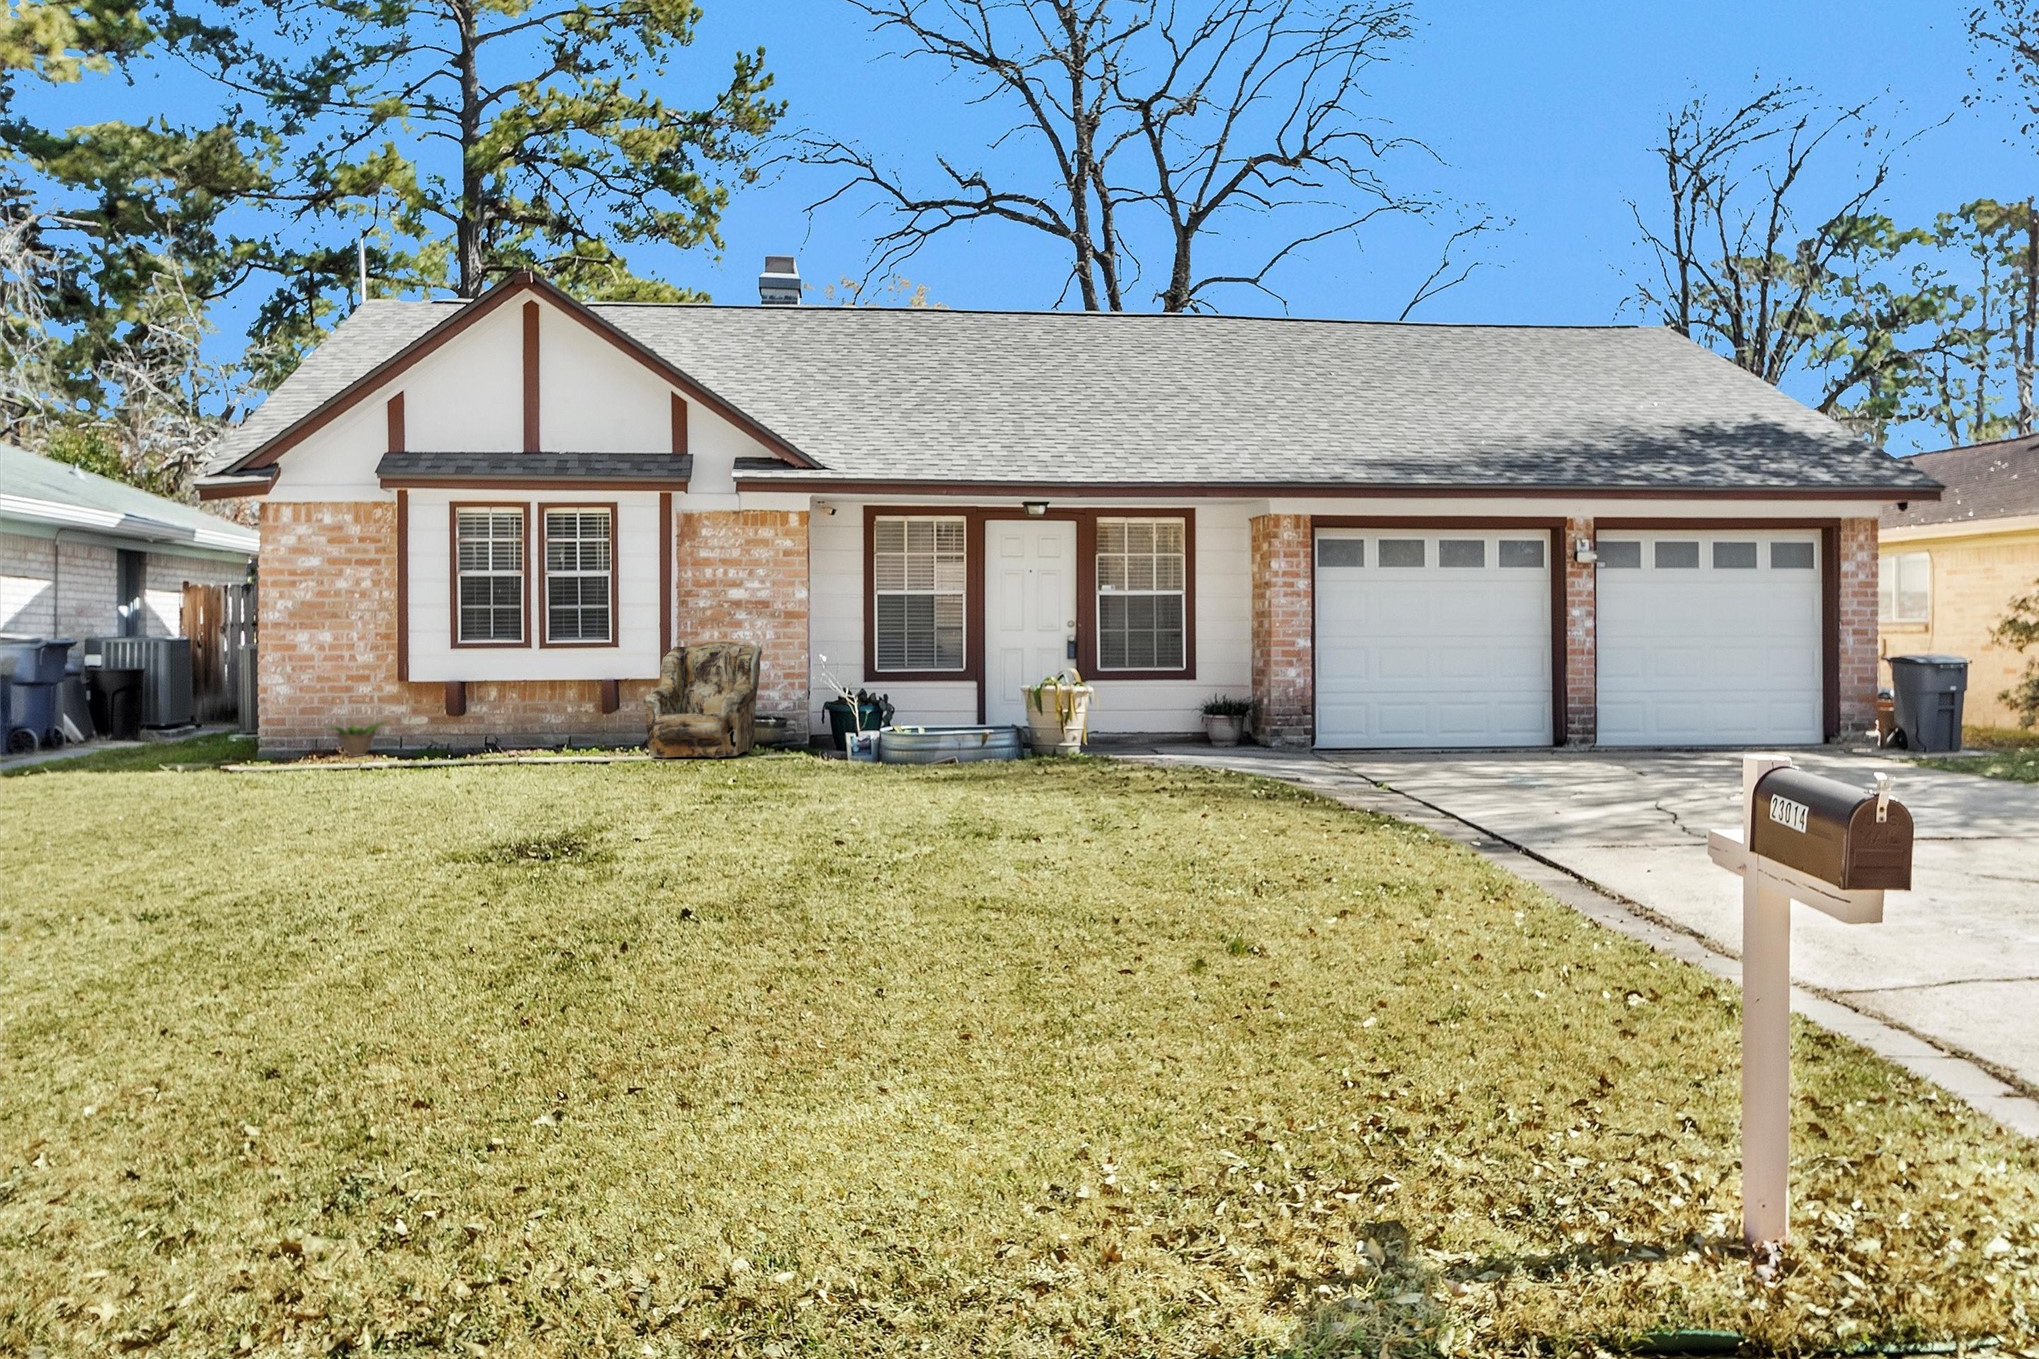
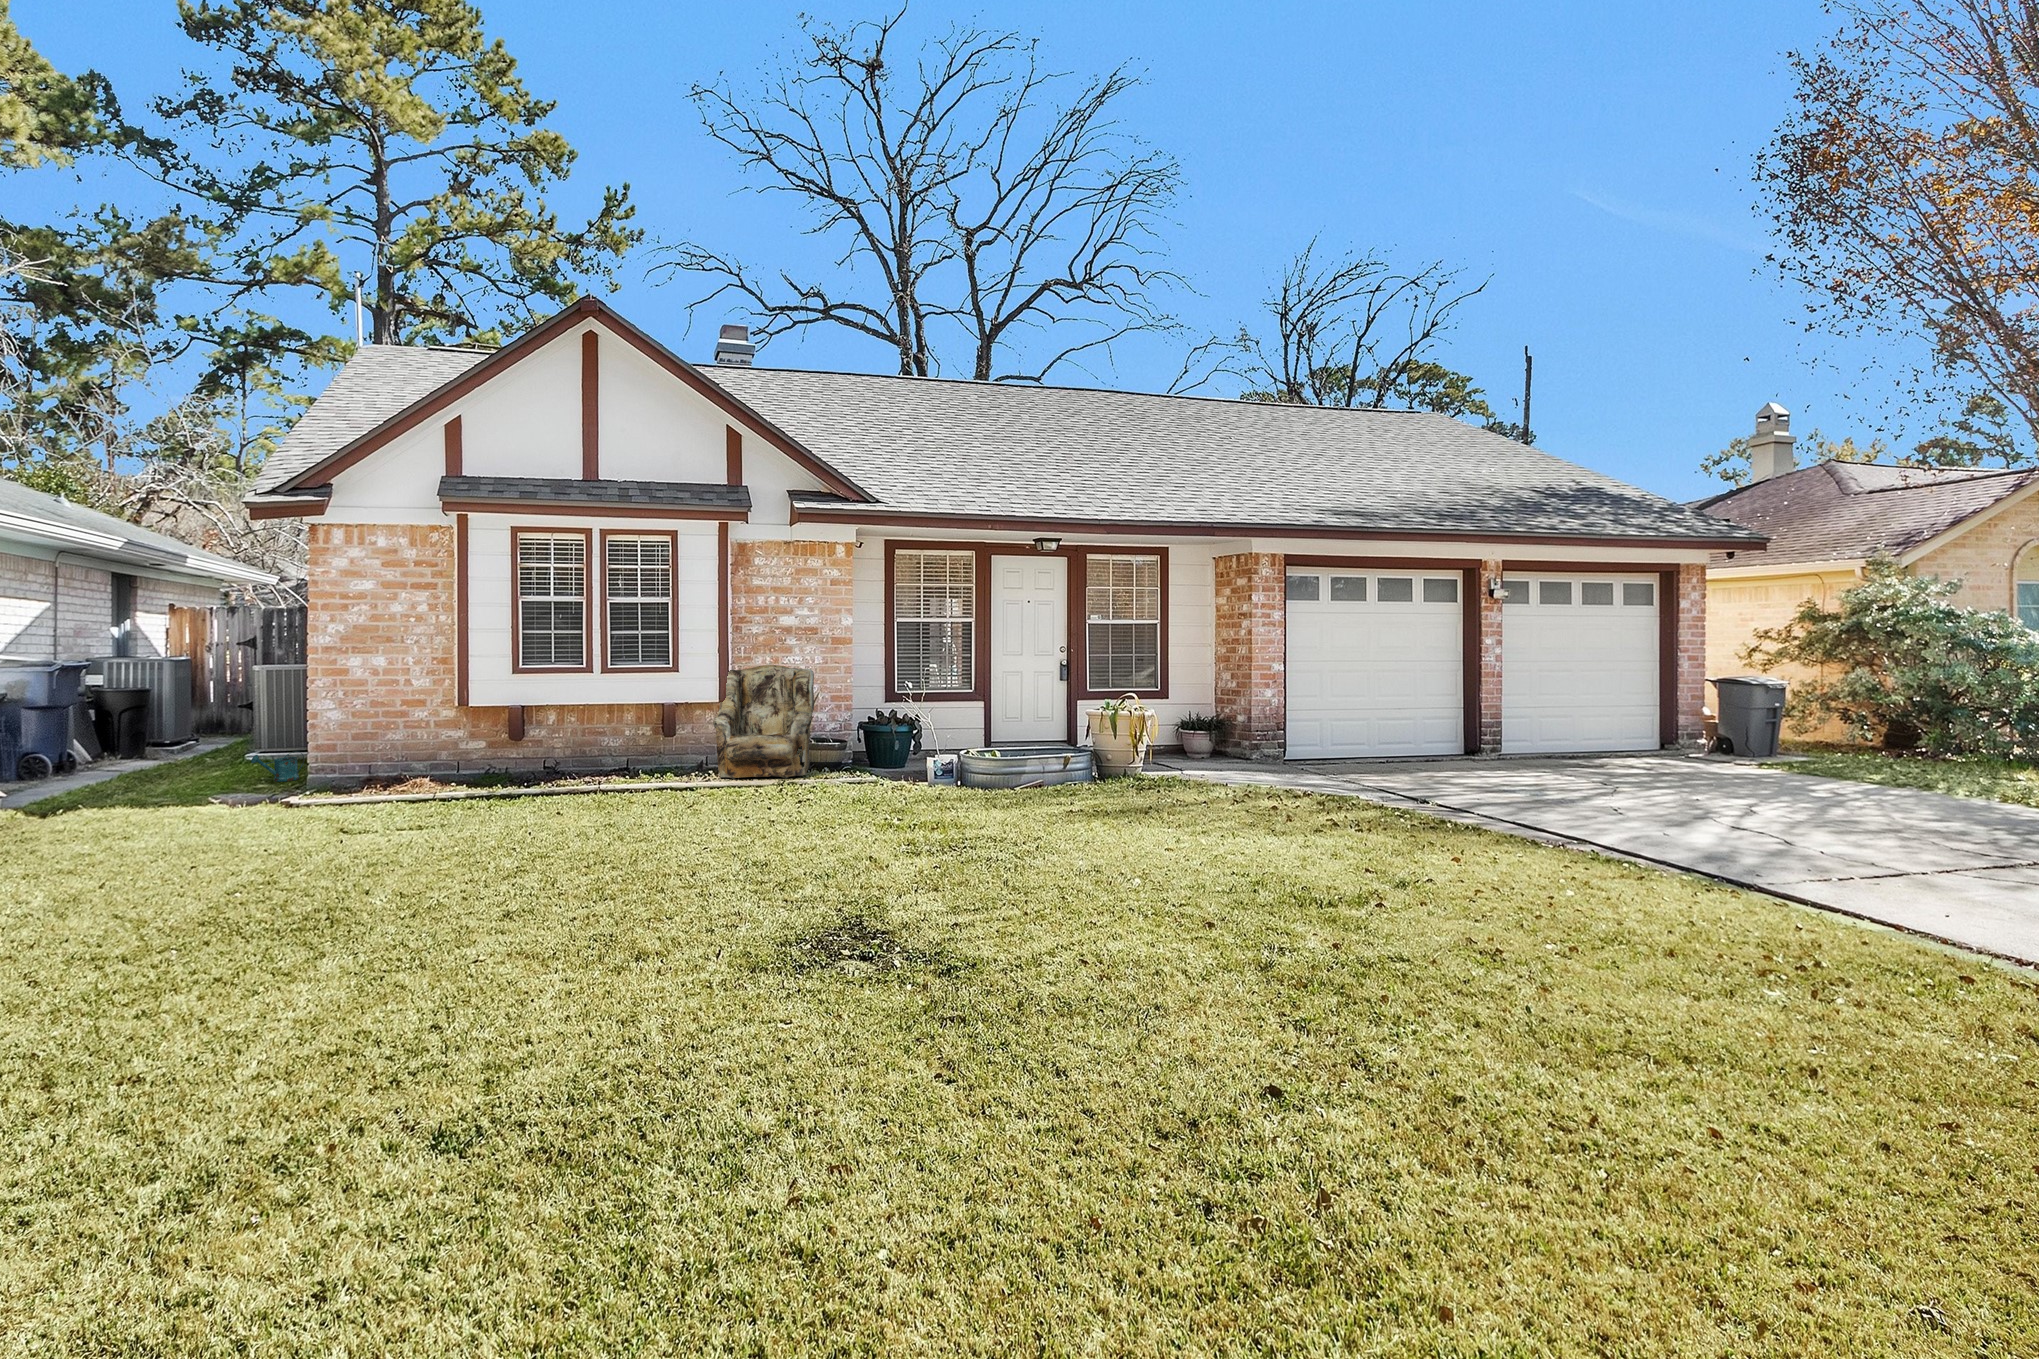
decorative plant: present [331,722,383,757] -> none [376,744,445,780]
watering can: none [206,727,257,756] -> present [251,752,304,782]

